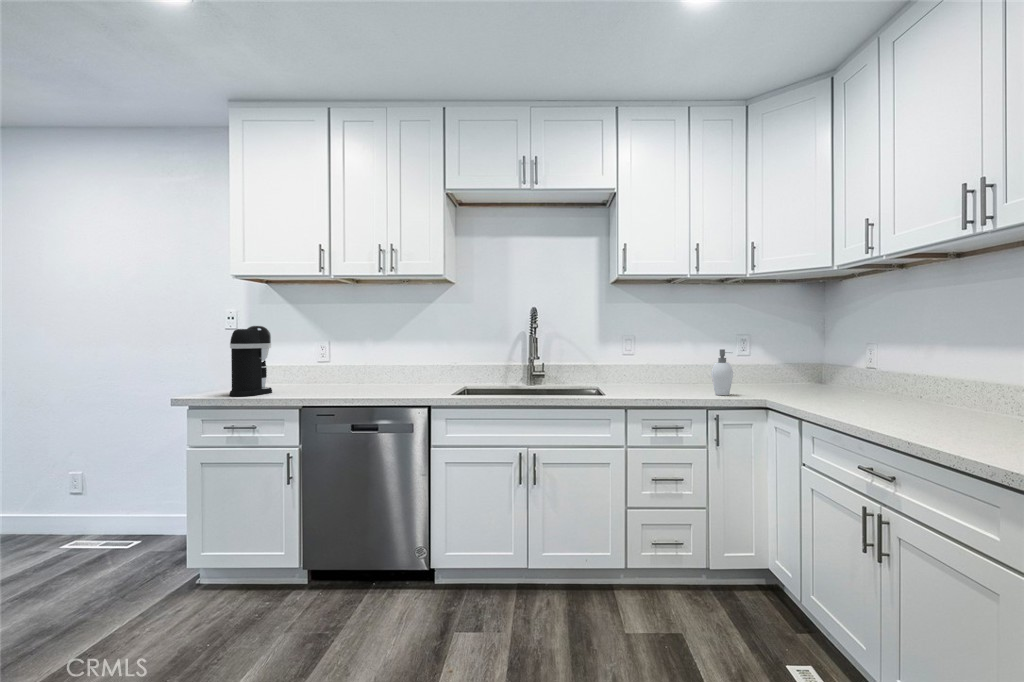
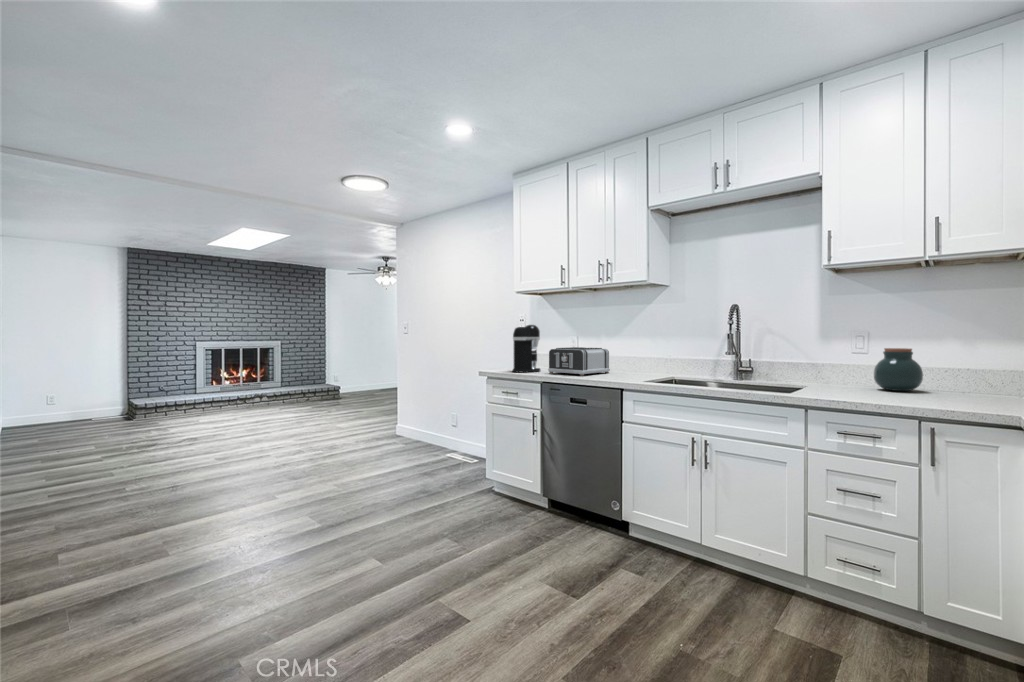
soap dispenser: present [711,349,733,395] -> none [941,348,979,406]
jar: none [638,350,672,387] -> present [874,348,923,391]
toaster: none [295,357,373,394] -> present [548,347,610,376]

